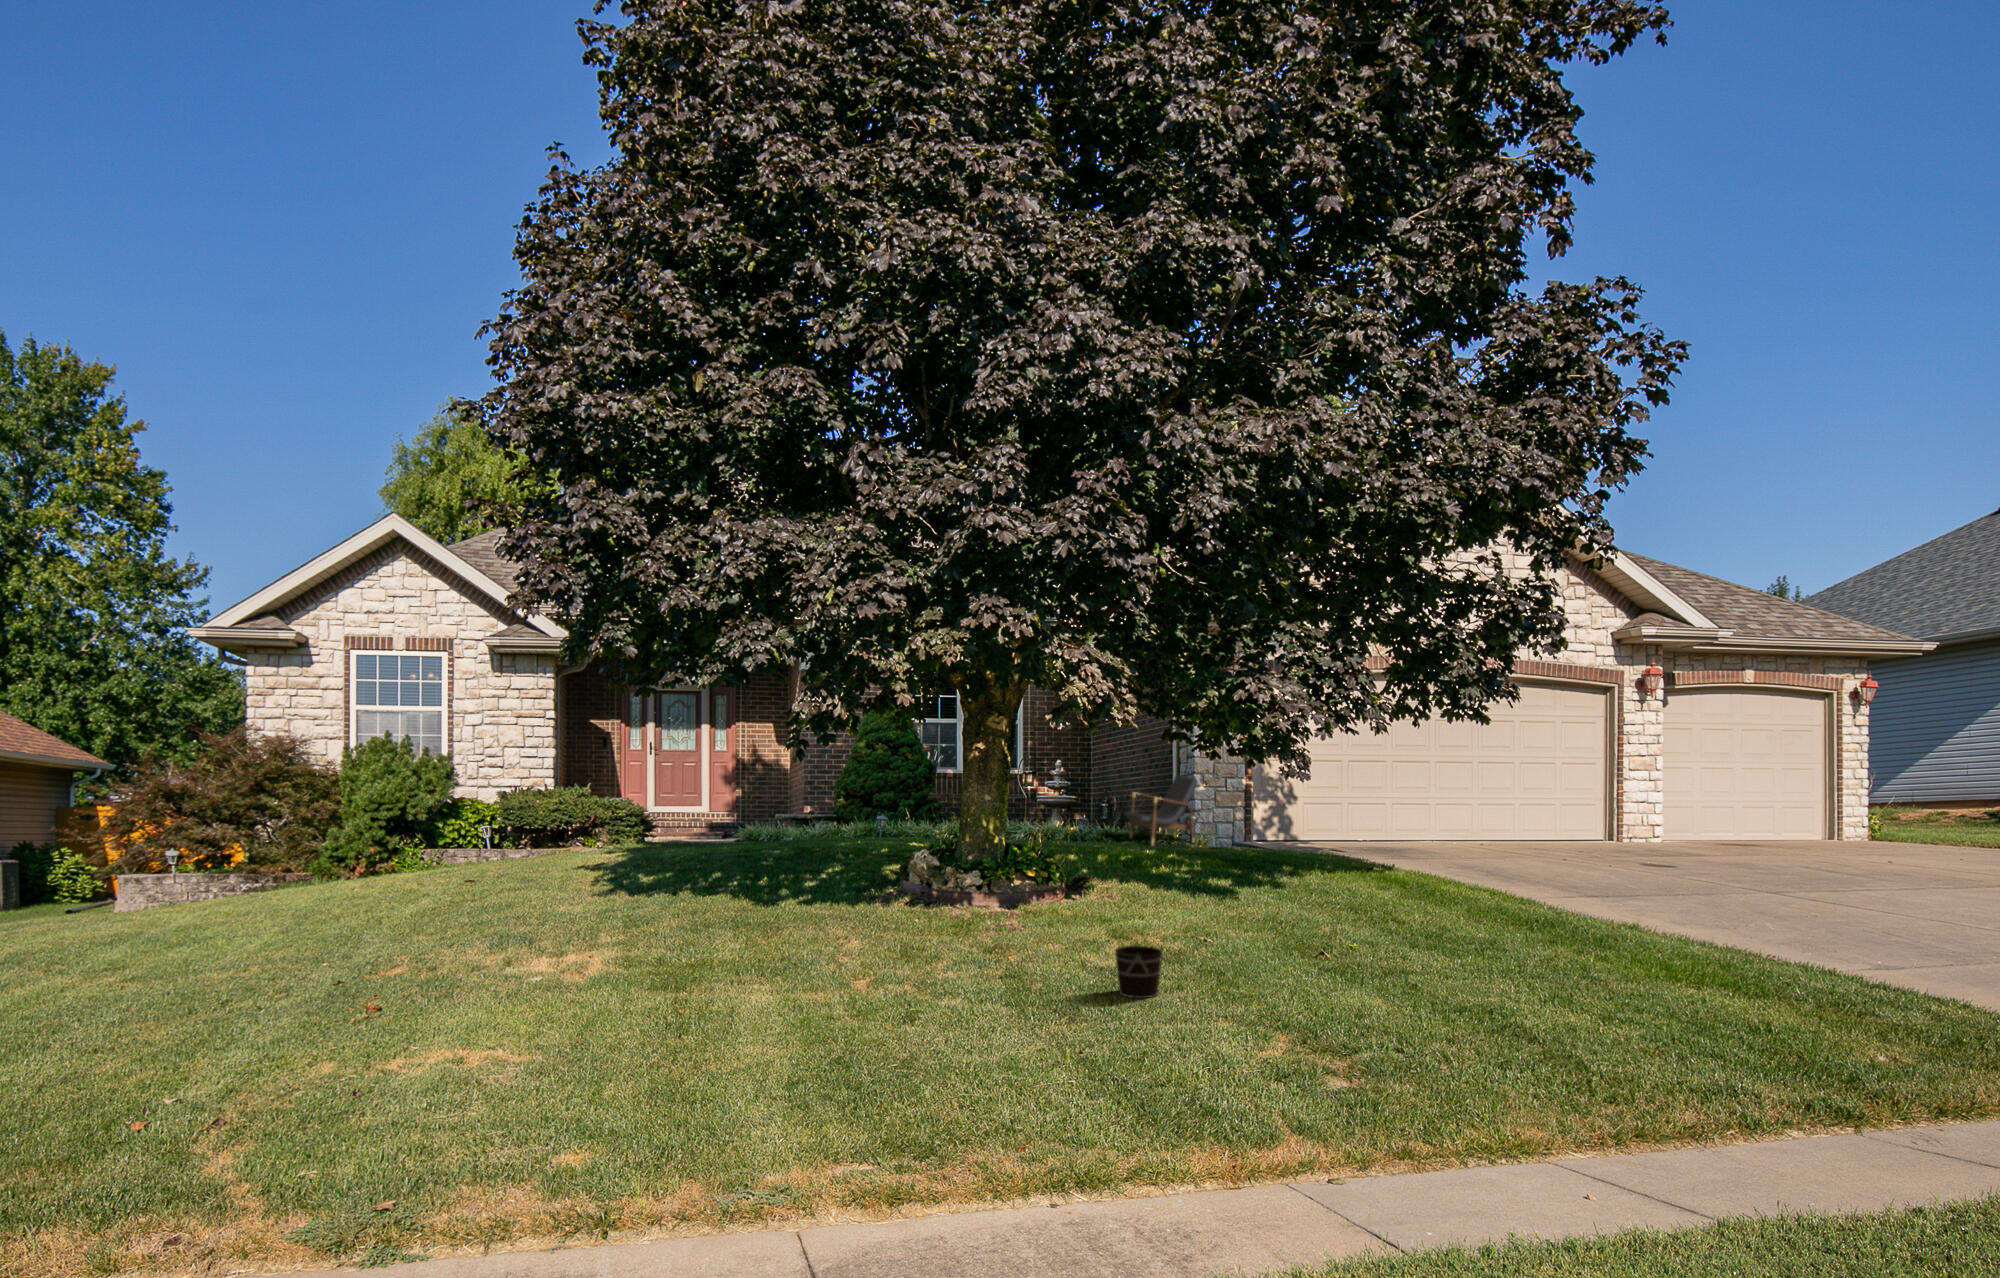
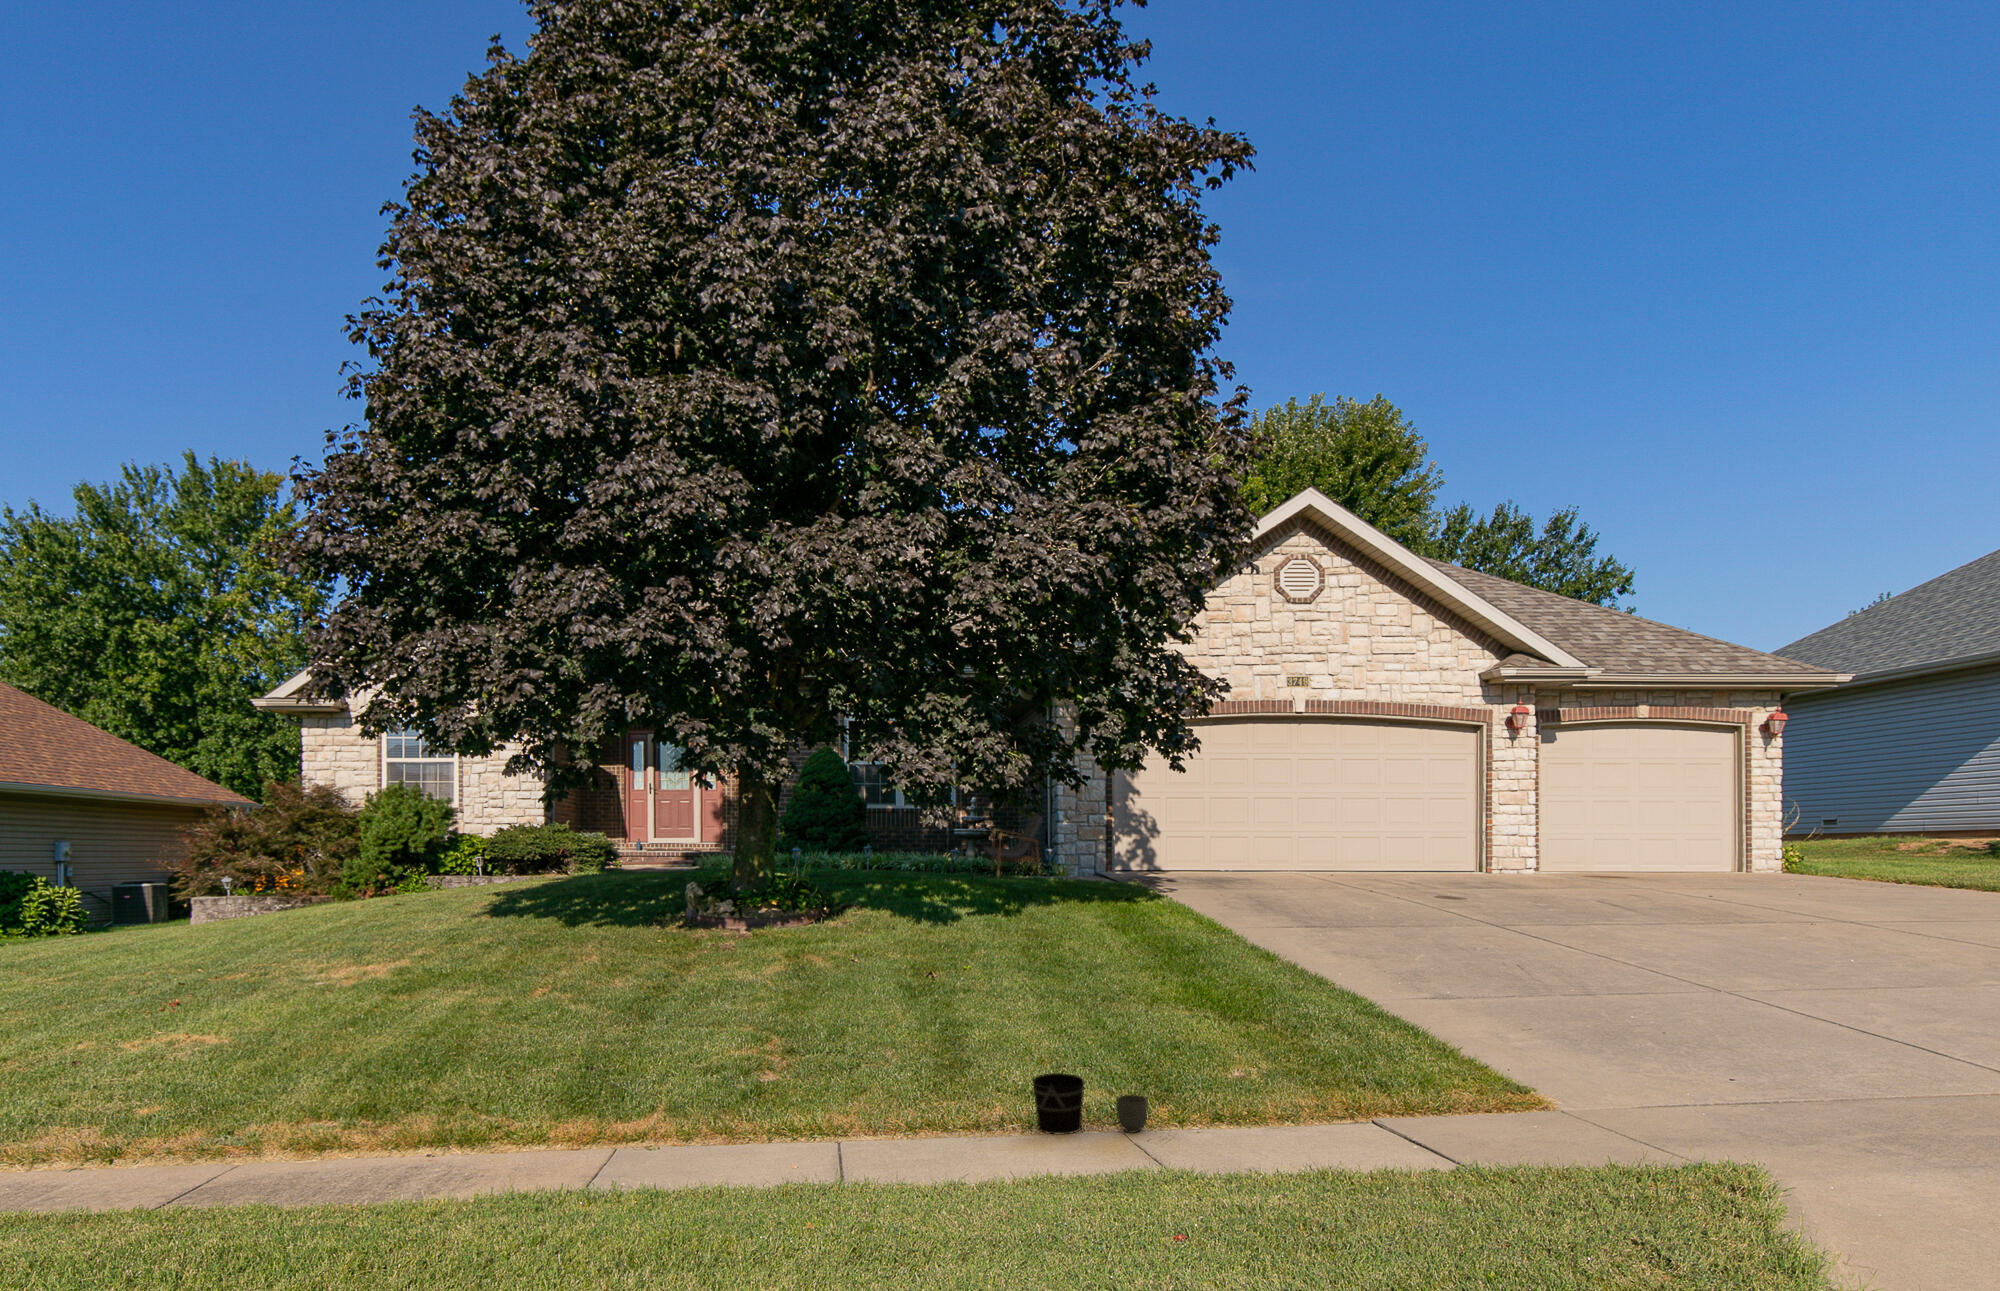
bucket: present [1115,945,1162,998] -> present [1032,1073,1084,1134]
planter: none [1877,1101,1925,1149] -> present [1116,1095,1148,1133]

